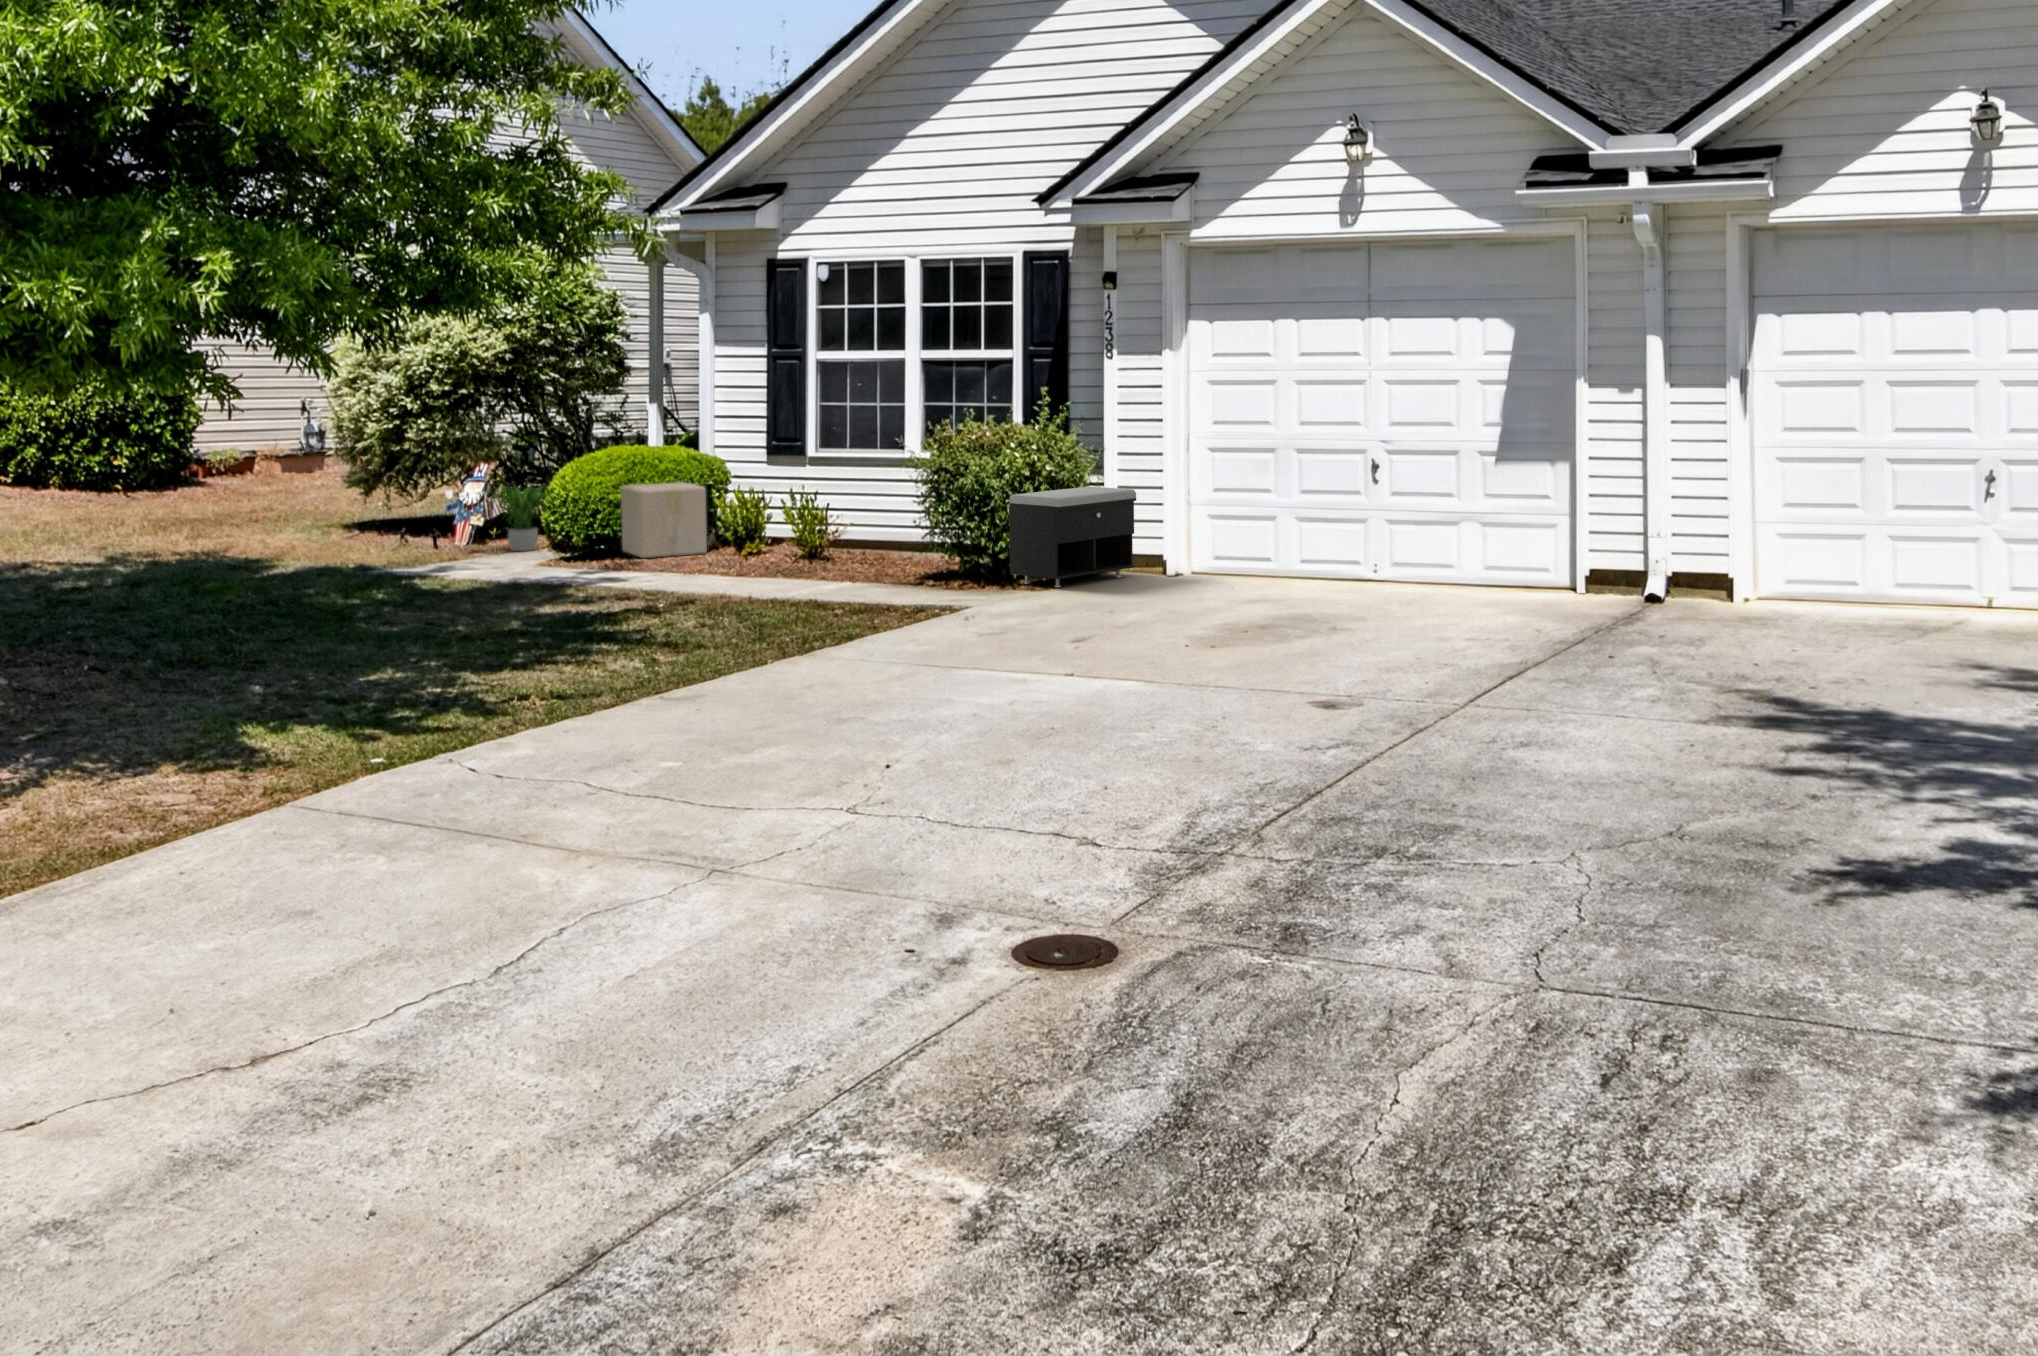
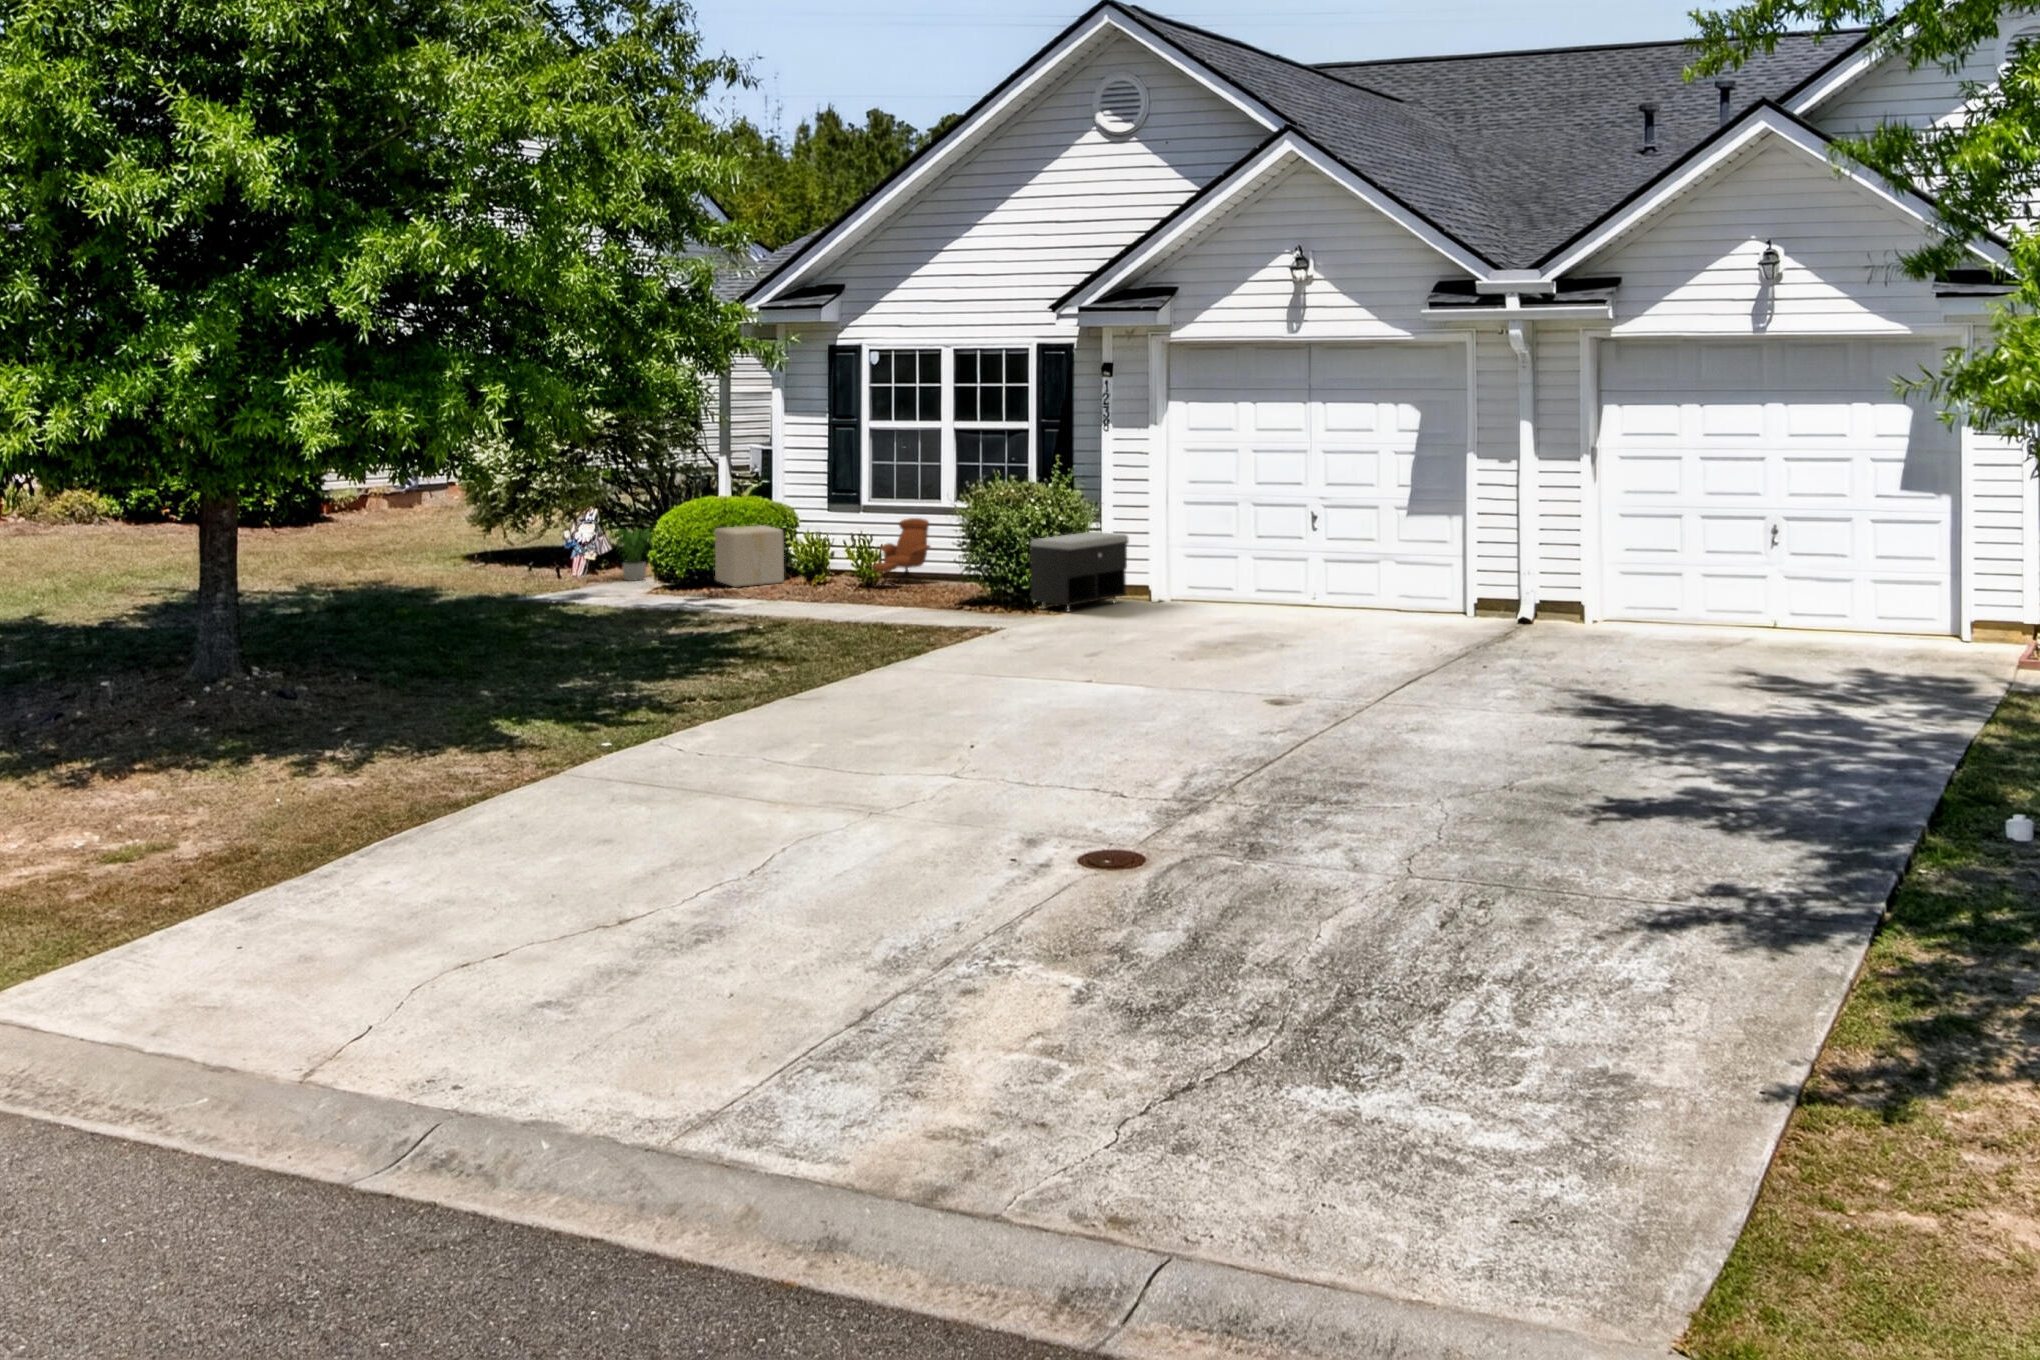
lounge chair: none [814,473,891,561] -> present [872,518,930,586]

